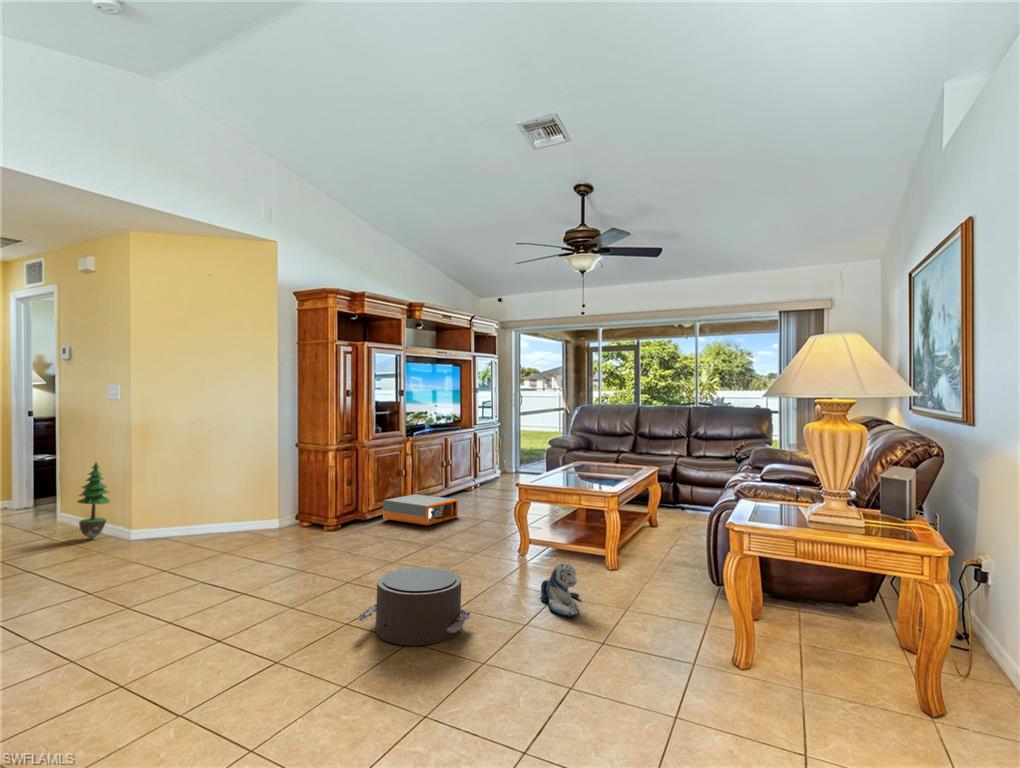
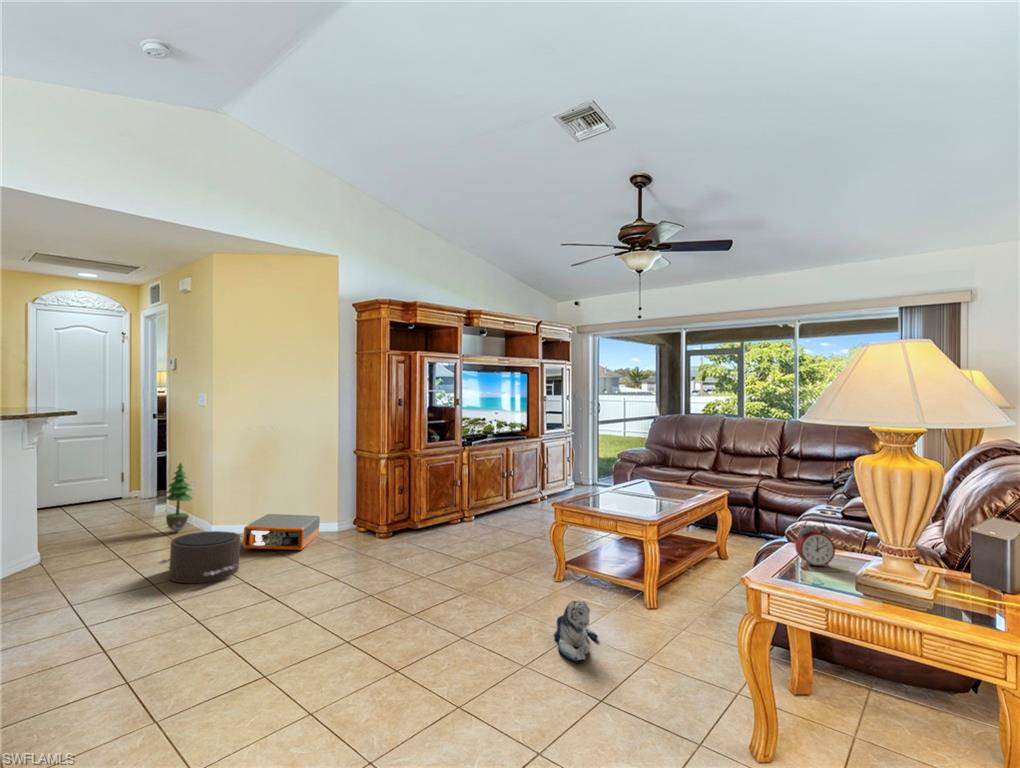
alarm clock: none [756,474,788,513] -> present [795,518,835,567]
storage box: present [383,494,458,525] -> present [243,514,320,550]
pouf: present [357,567,471,646] -> present [159,531,240,583]

